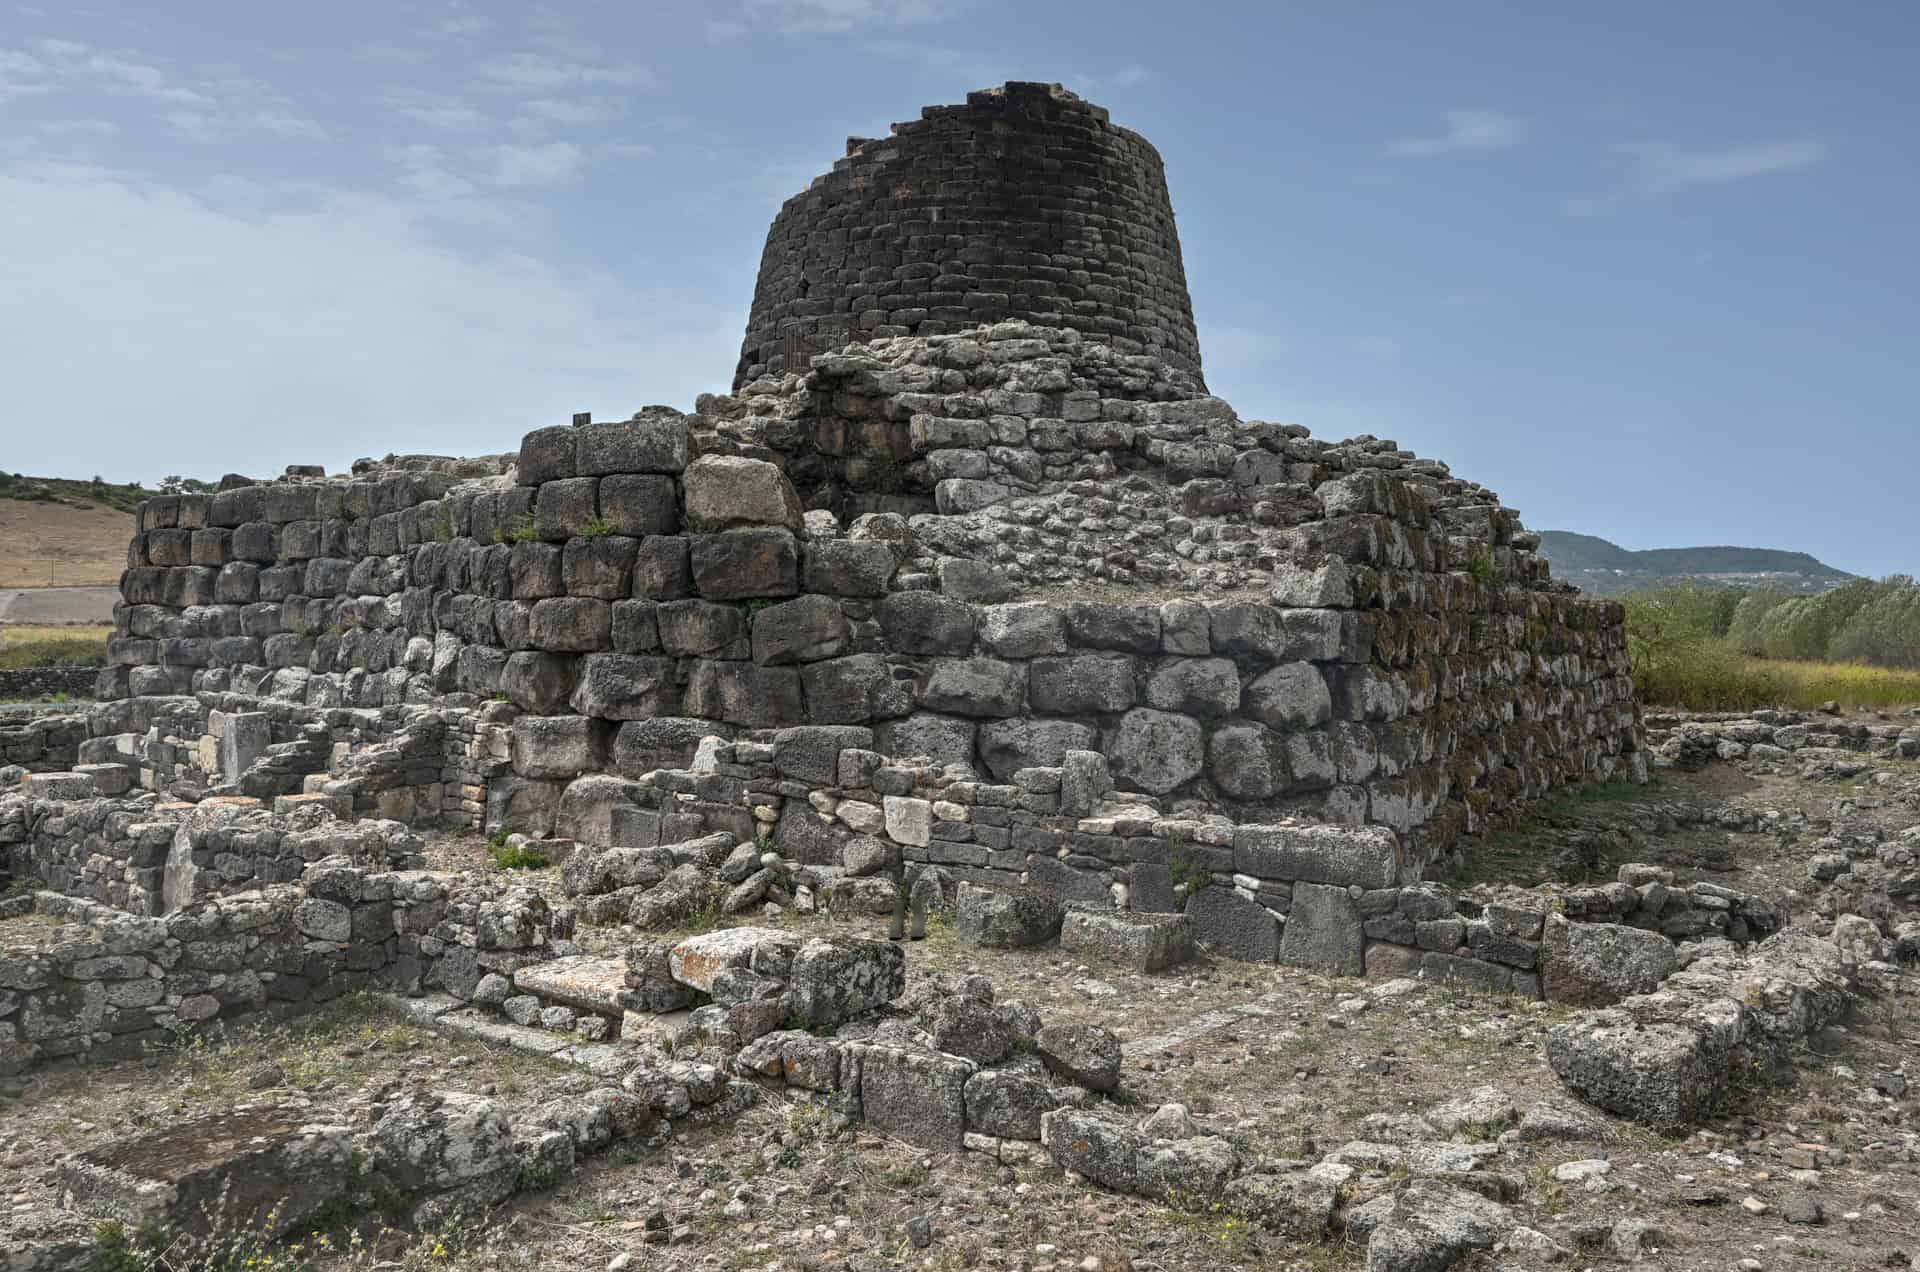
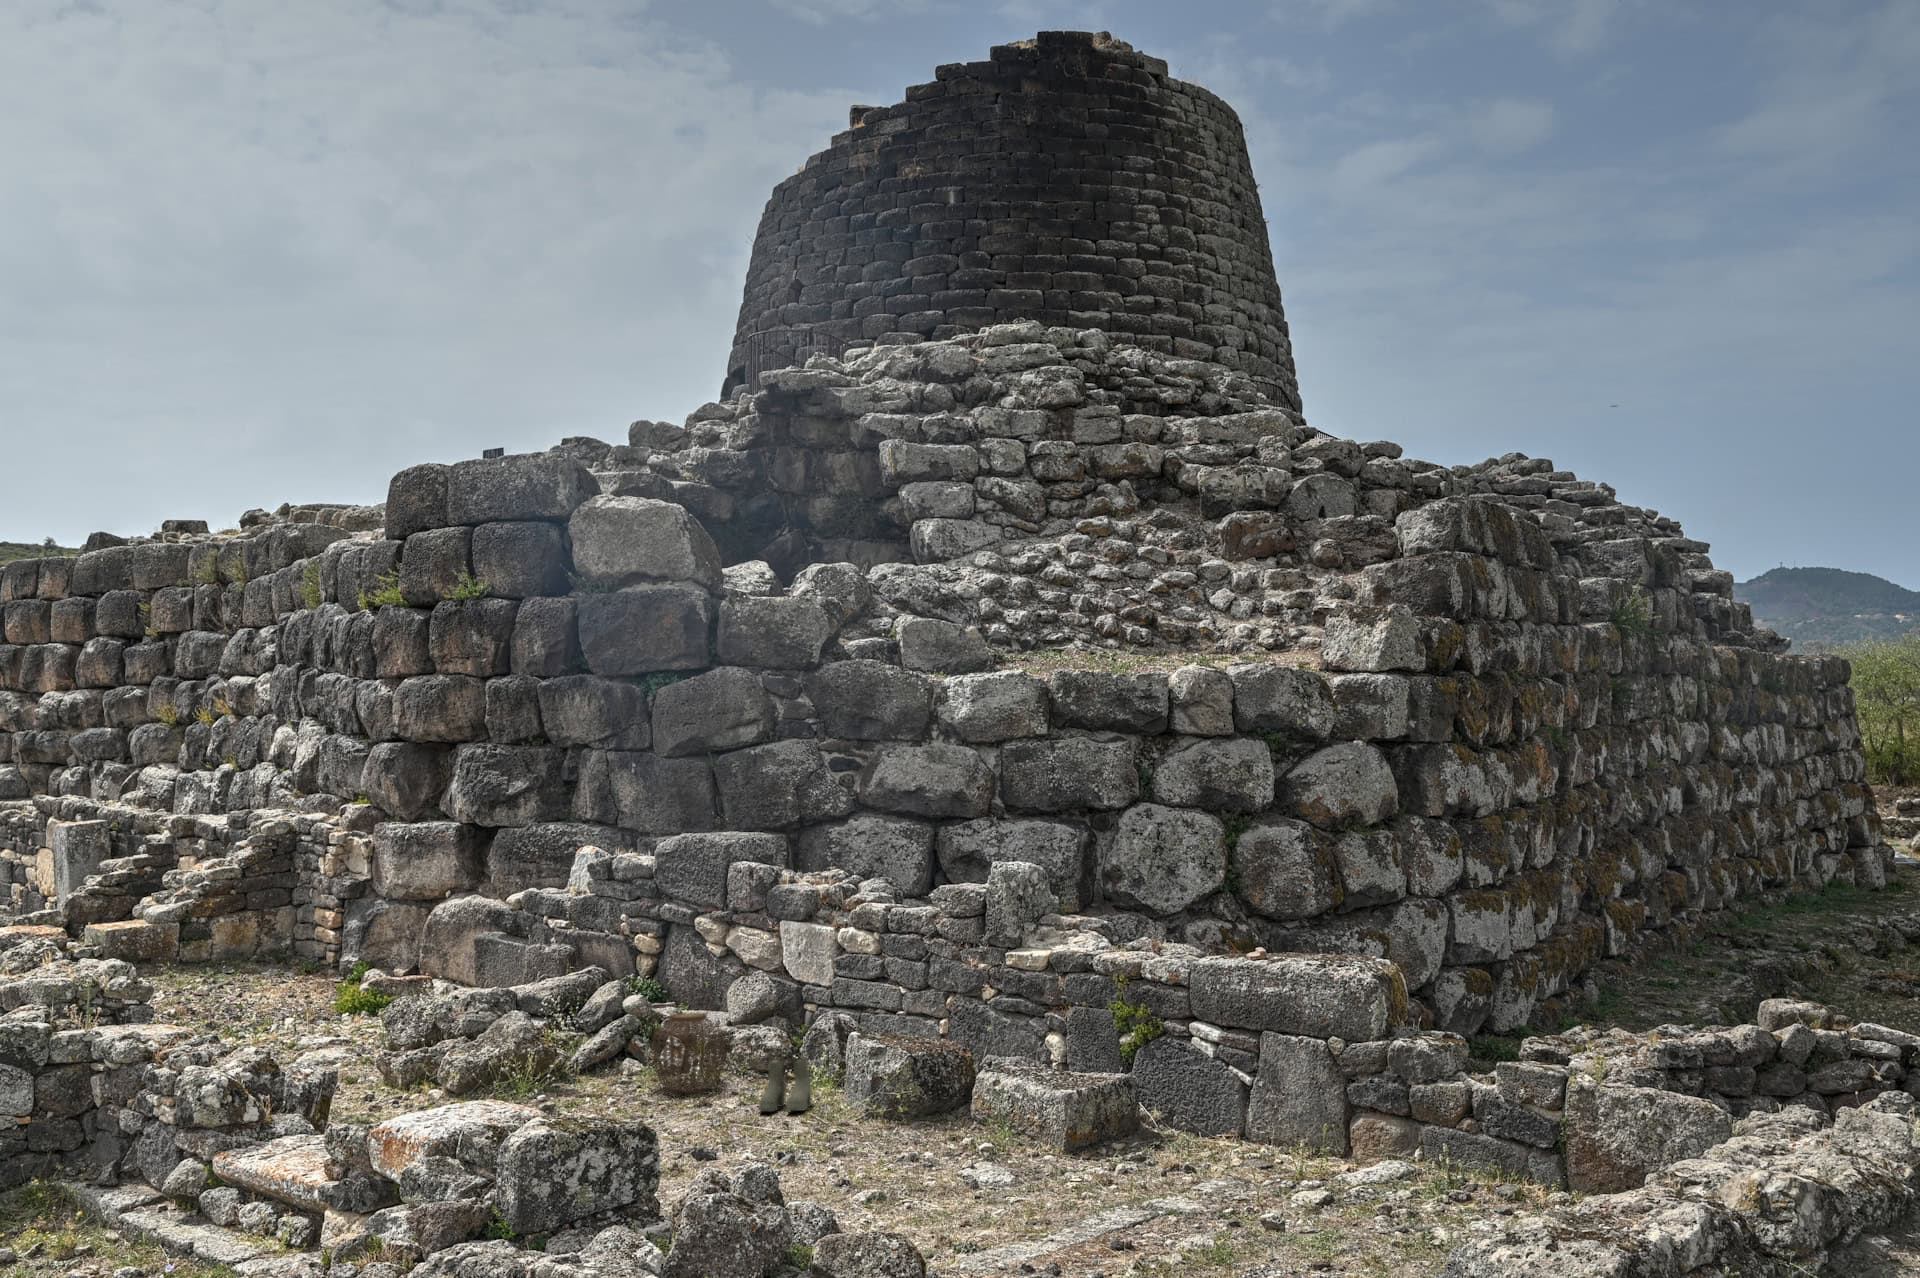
woven basket: none [797,865,851,925] -> present [652,1013,725,1093]

